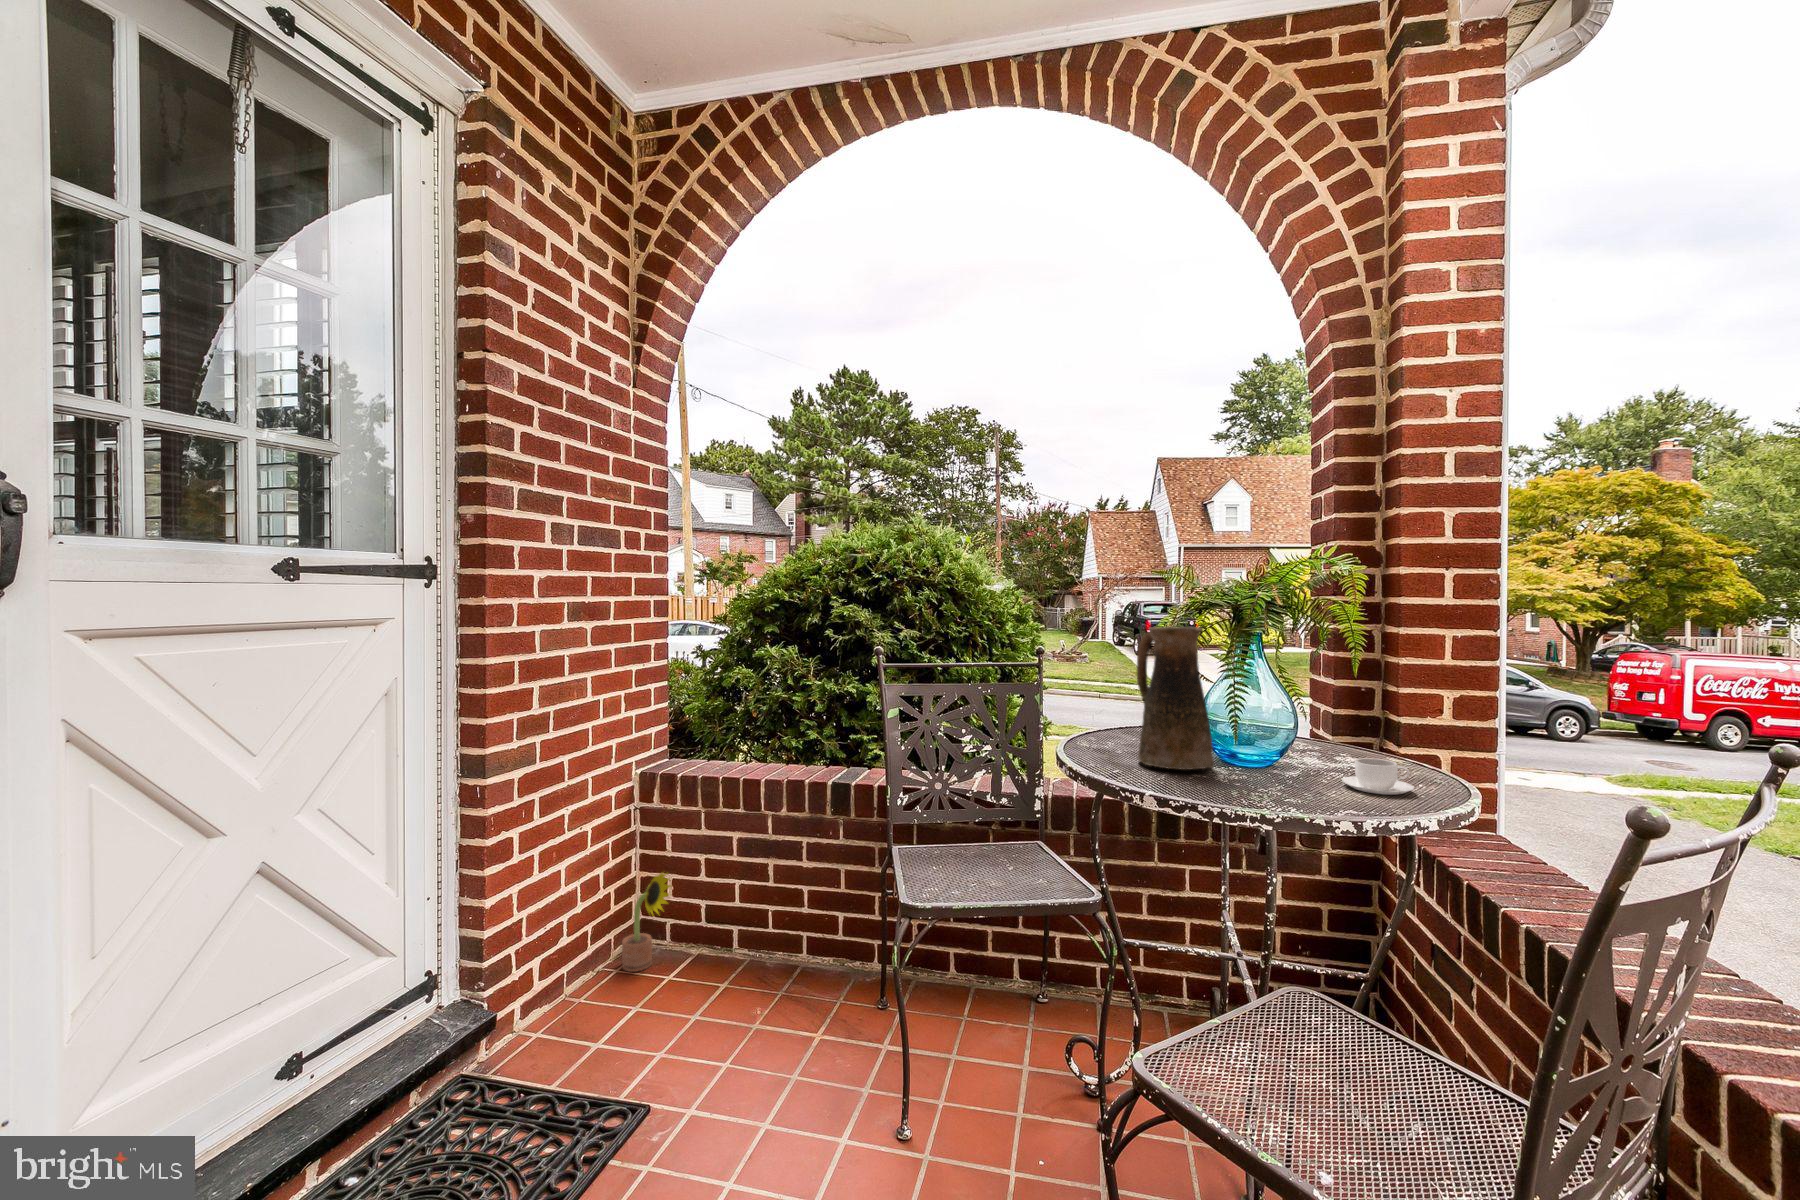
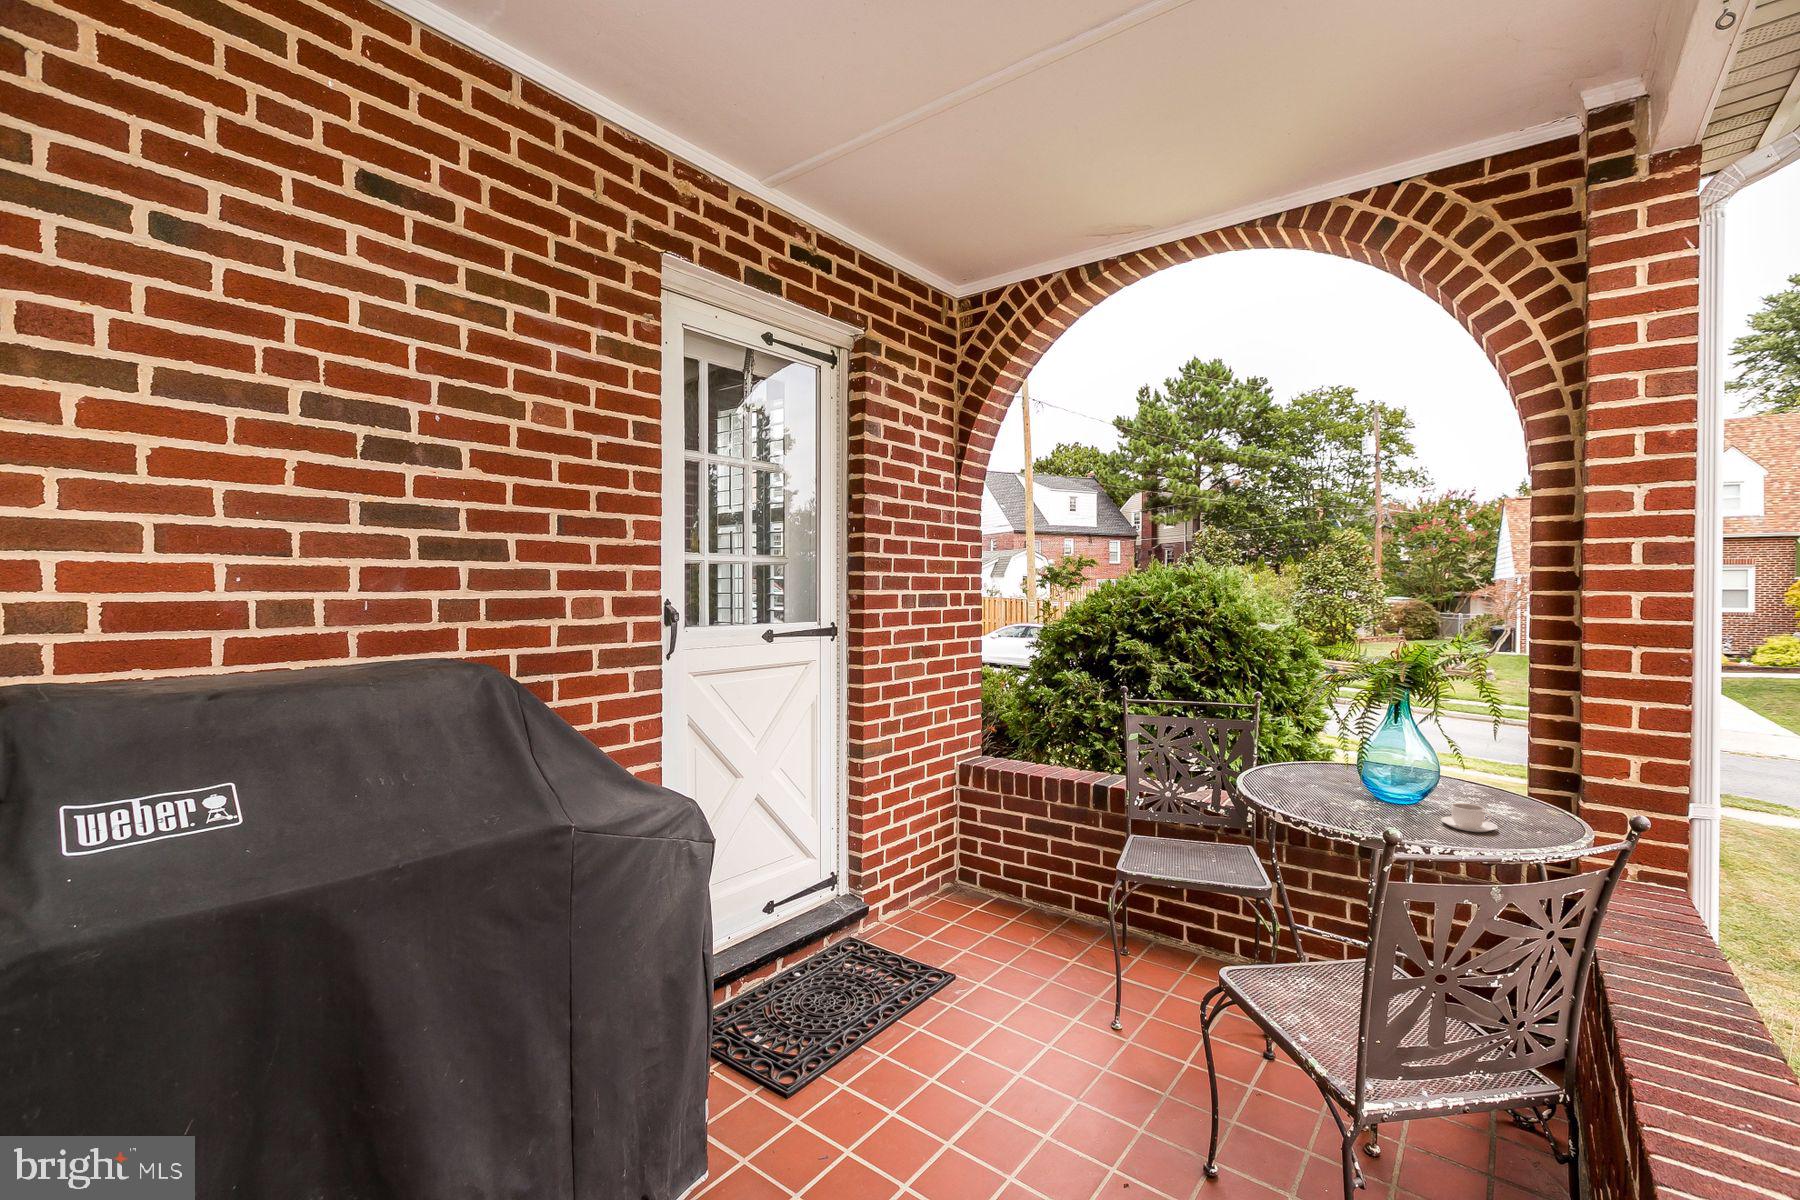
pitcher: present [1137,627,1214,770] -> none [1290,691,1348,799]
decorative plant: present [622,873,671,972] -> none [947,836,981,903]

